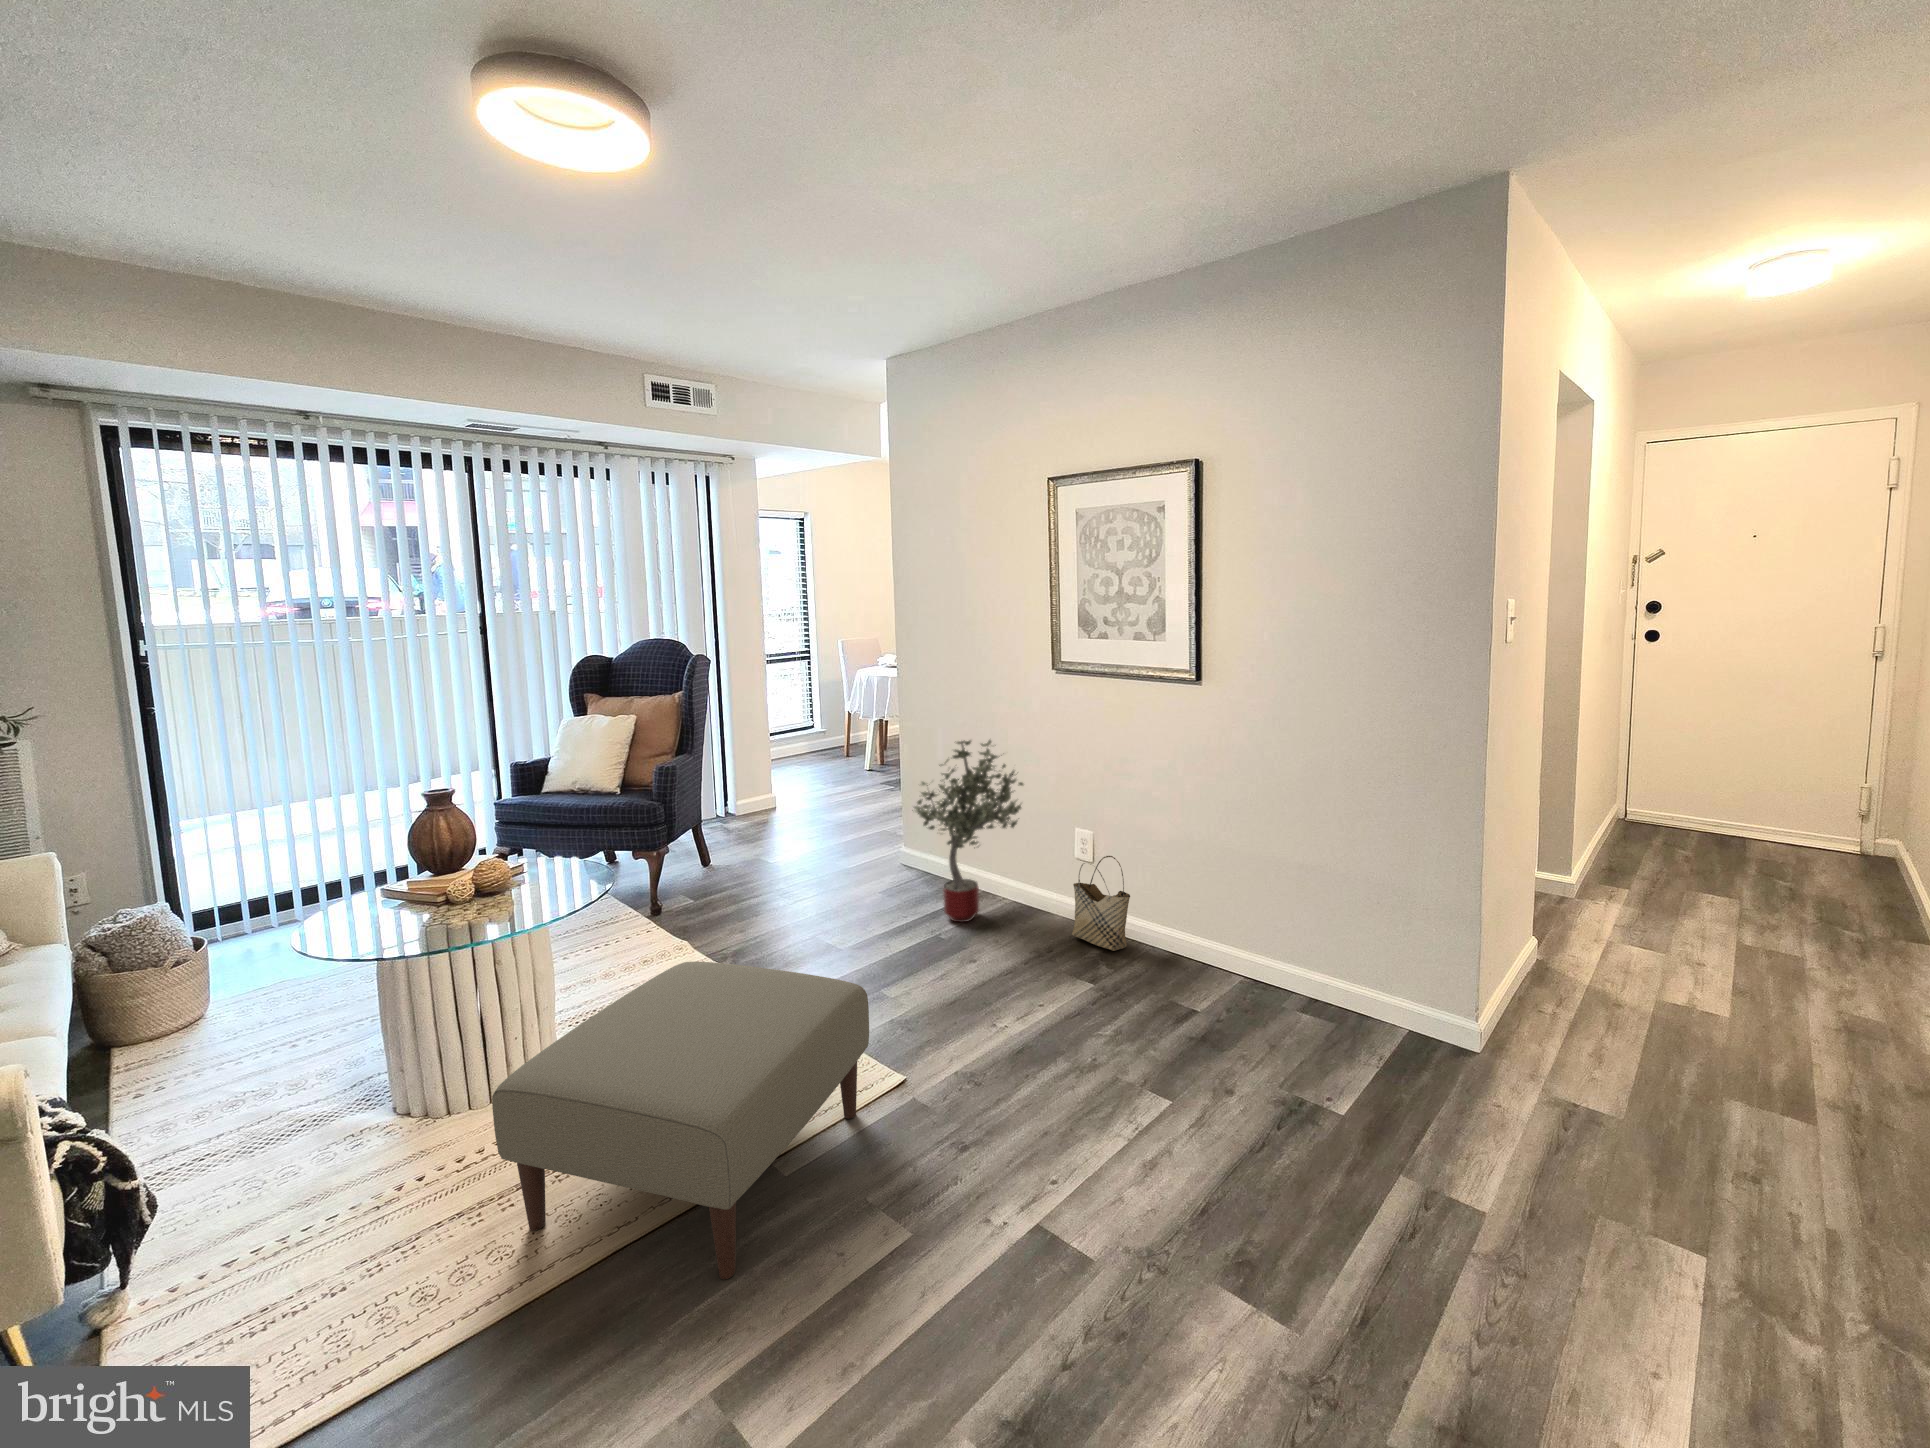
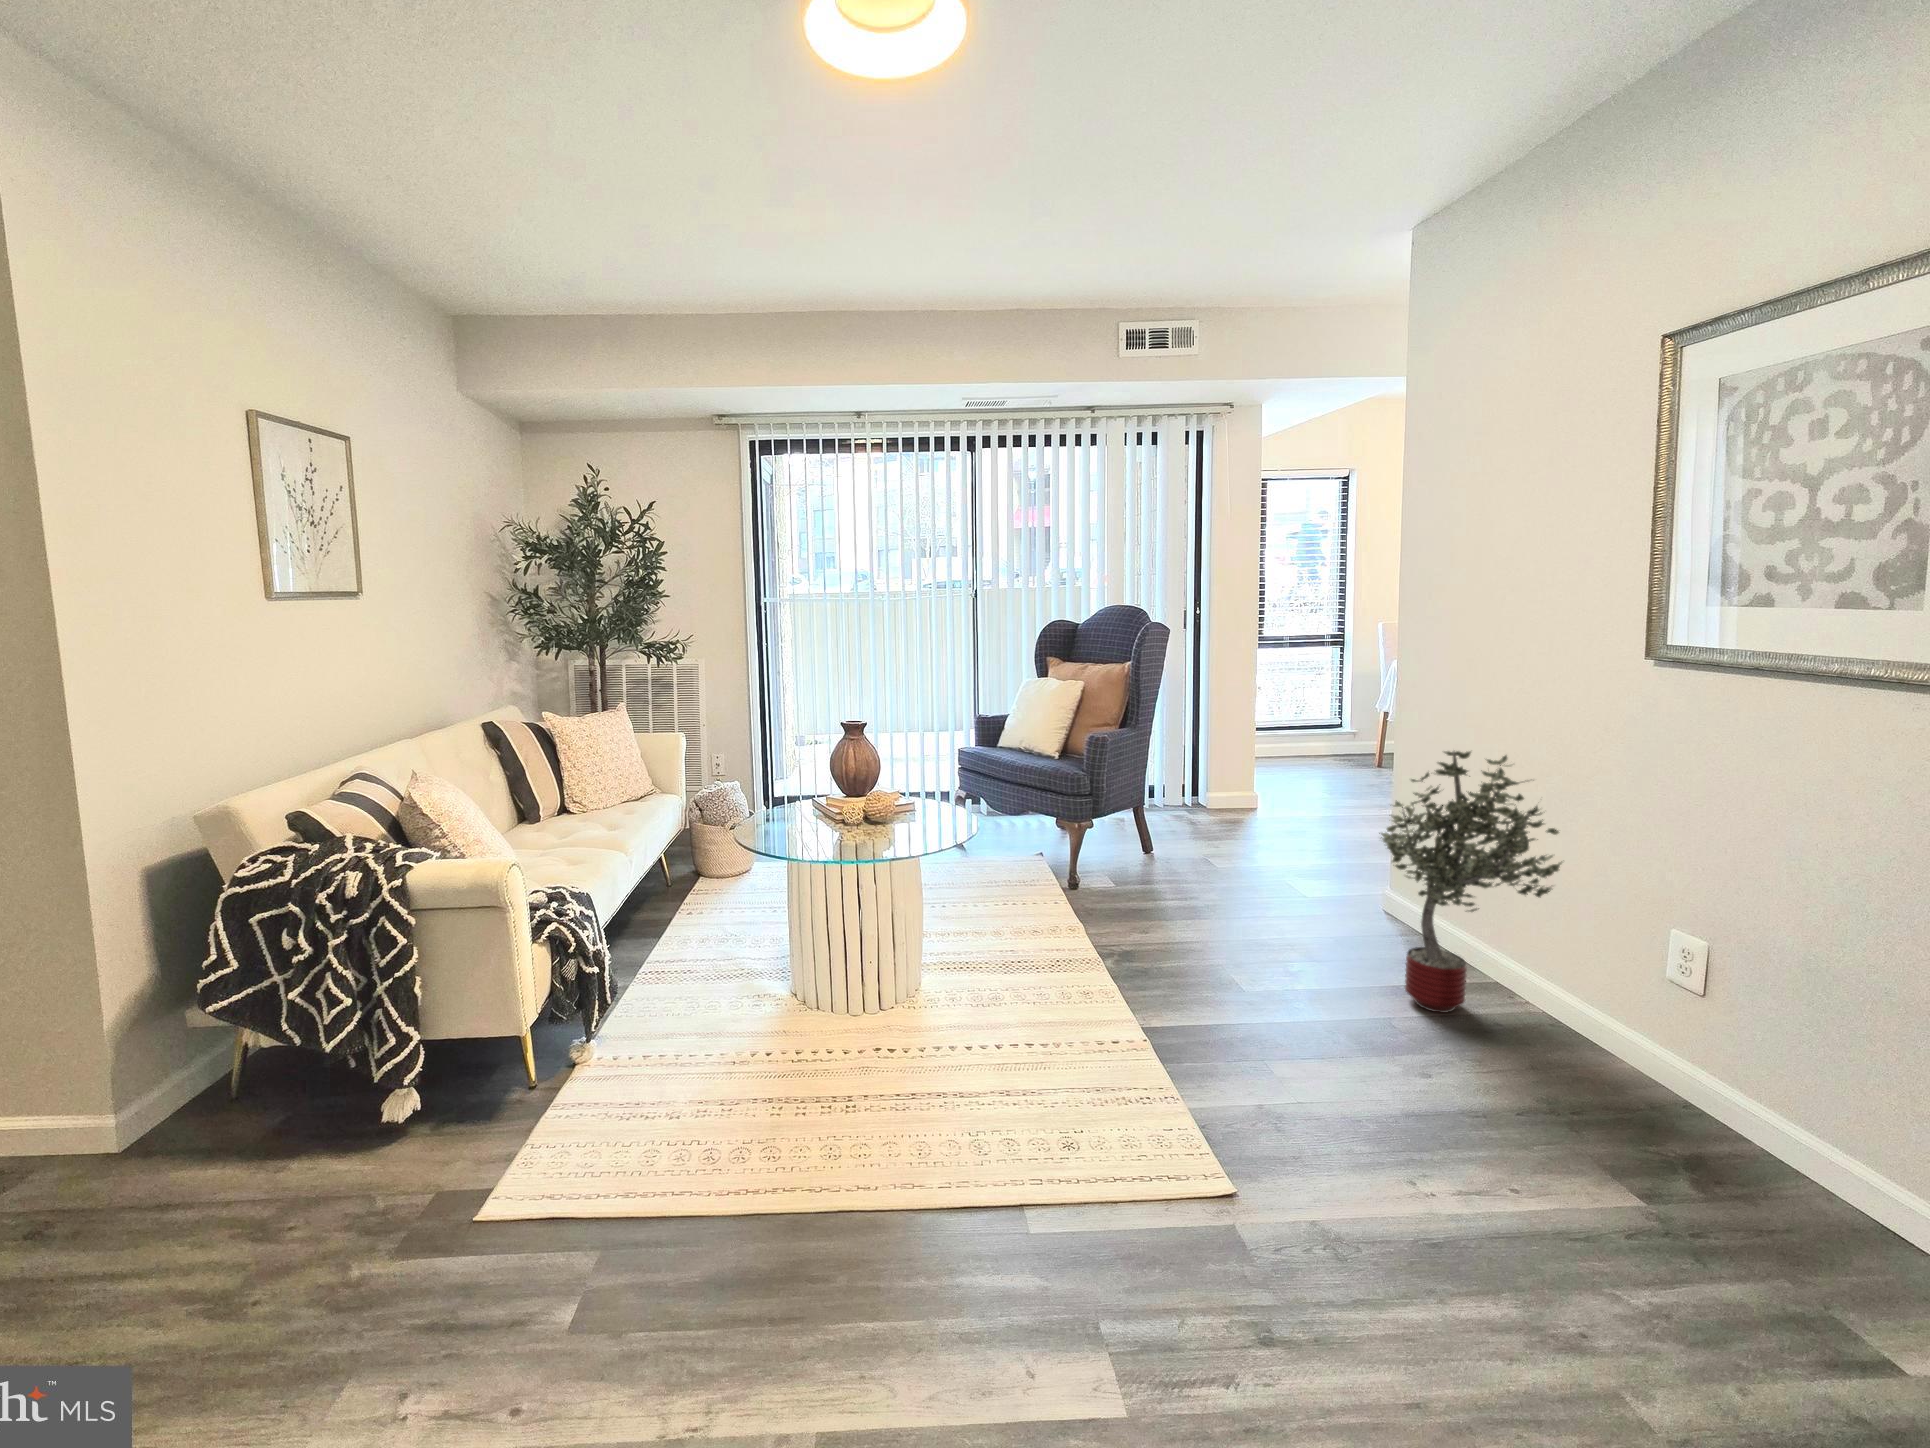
woven basket: present [1072,856,1130,951] -> none [1628,986,1769,1163]
ottoman: present [492,962,869,1279] -> none [778,938,1174,1318]

